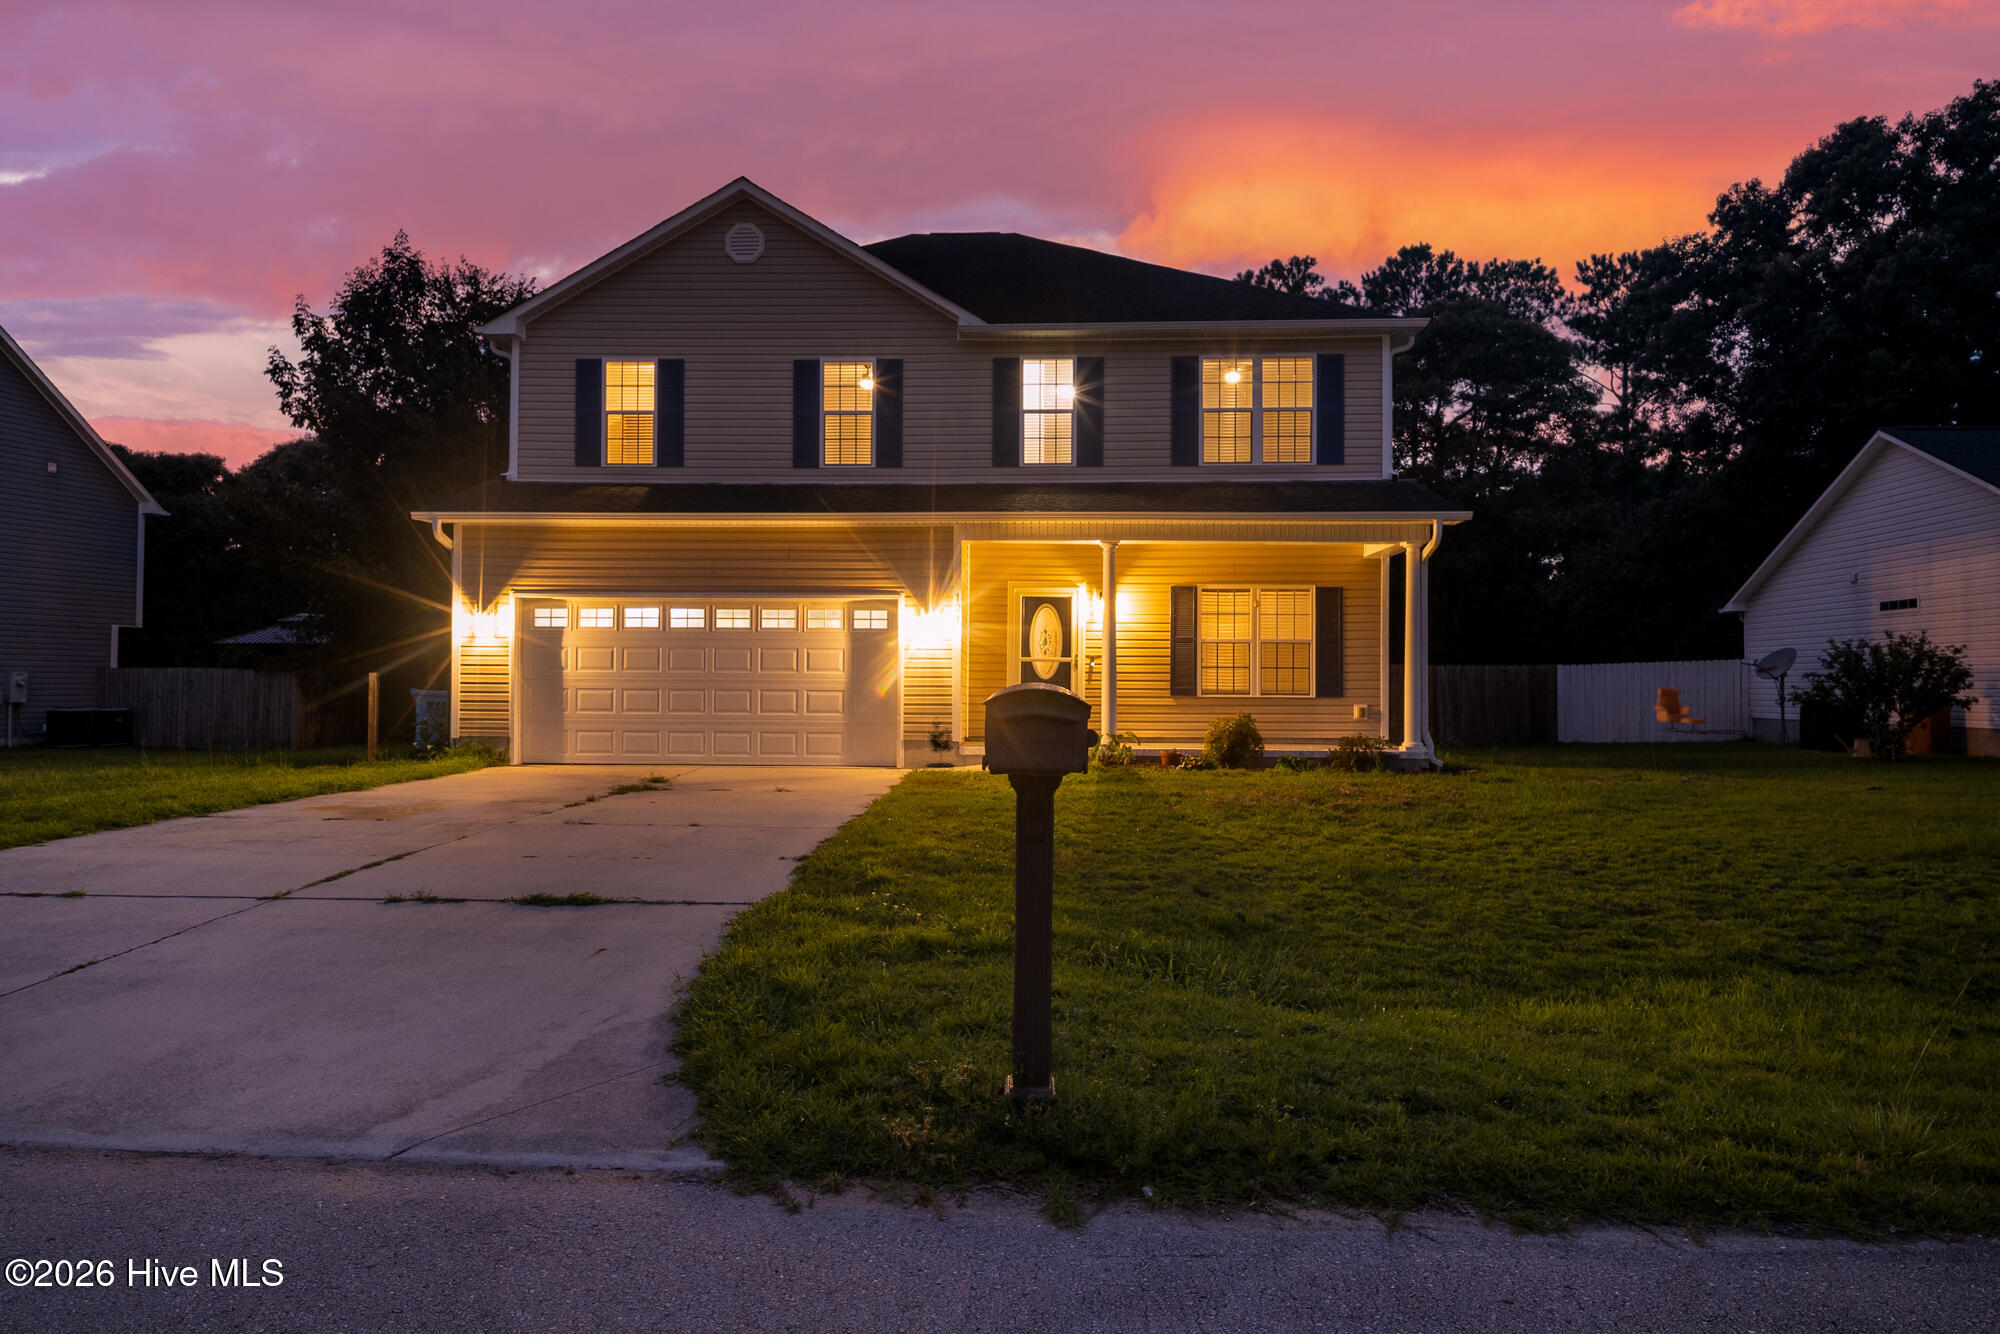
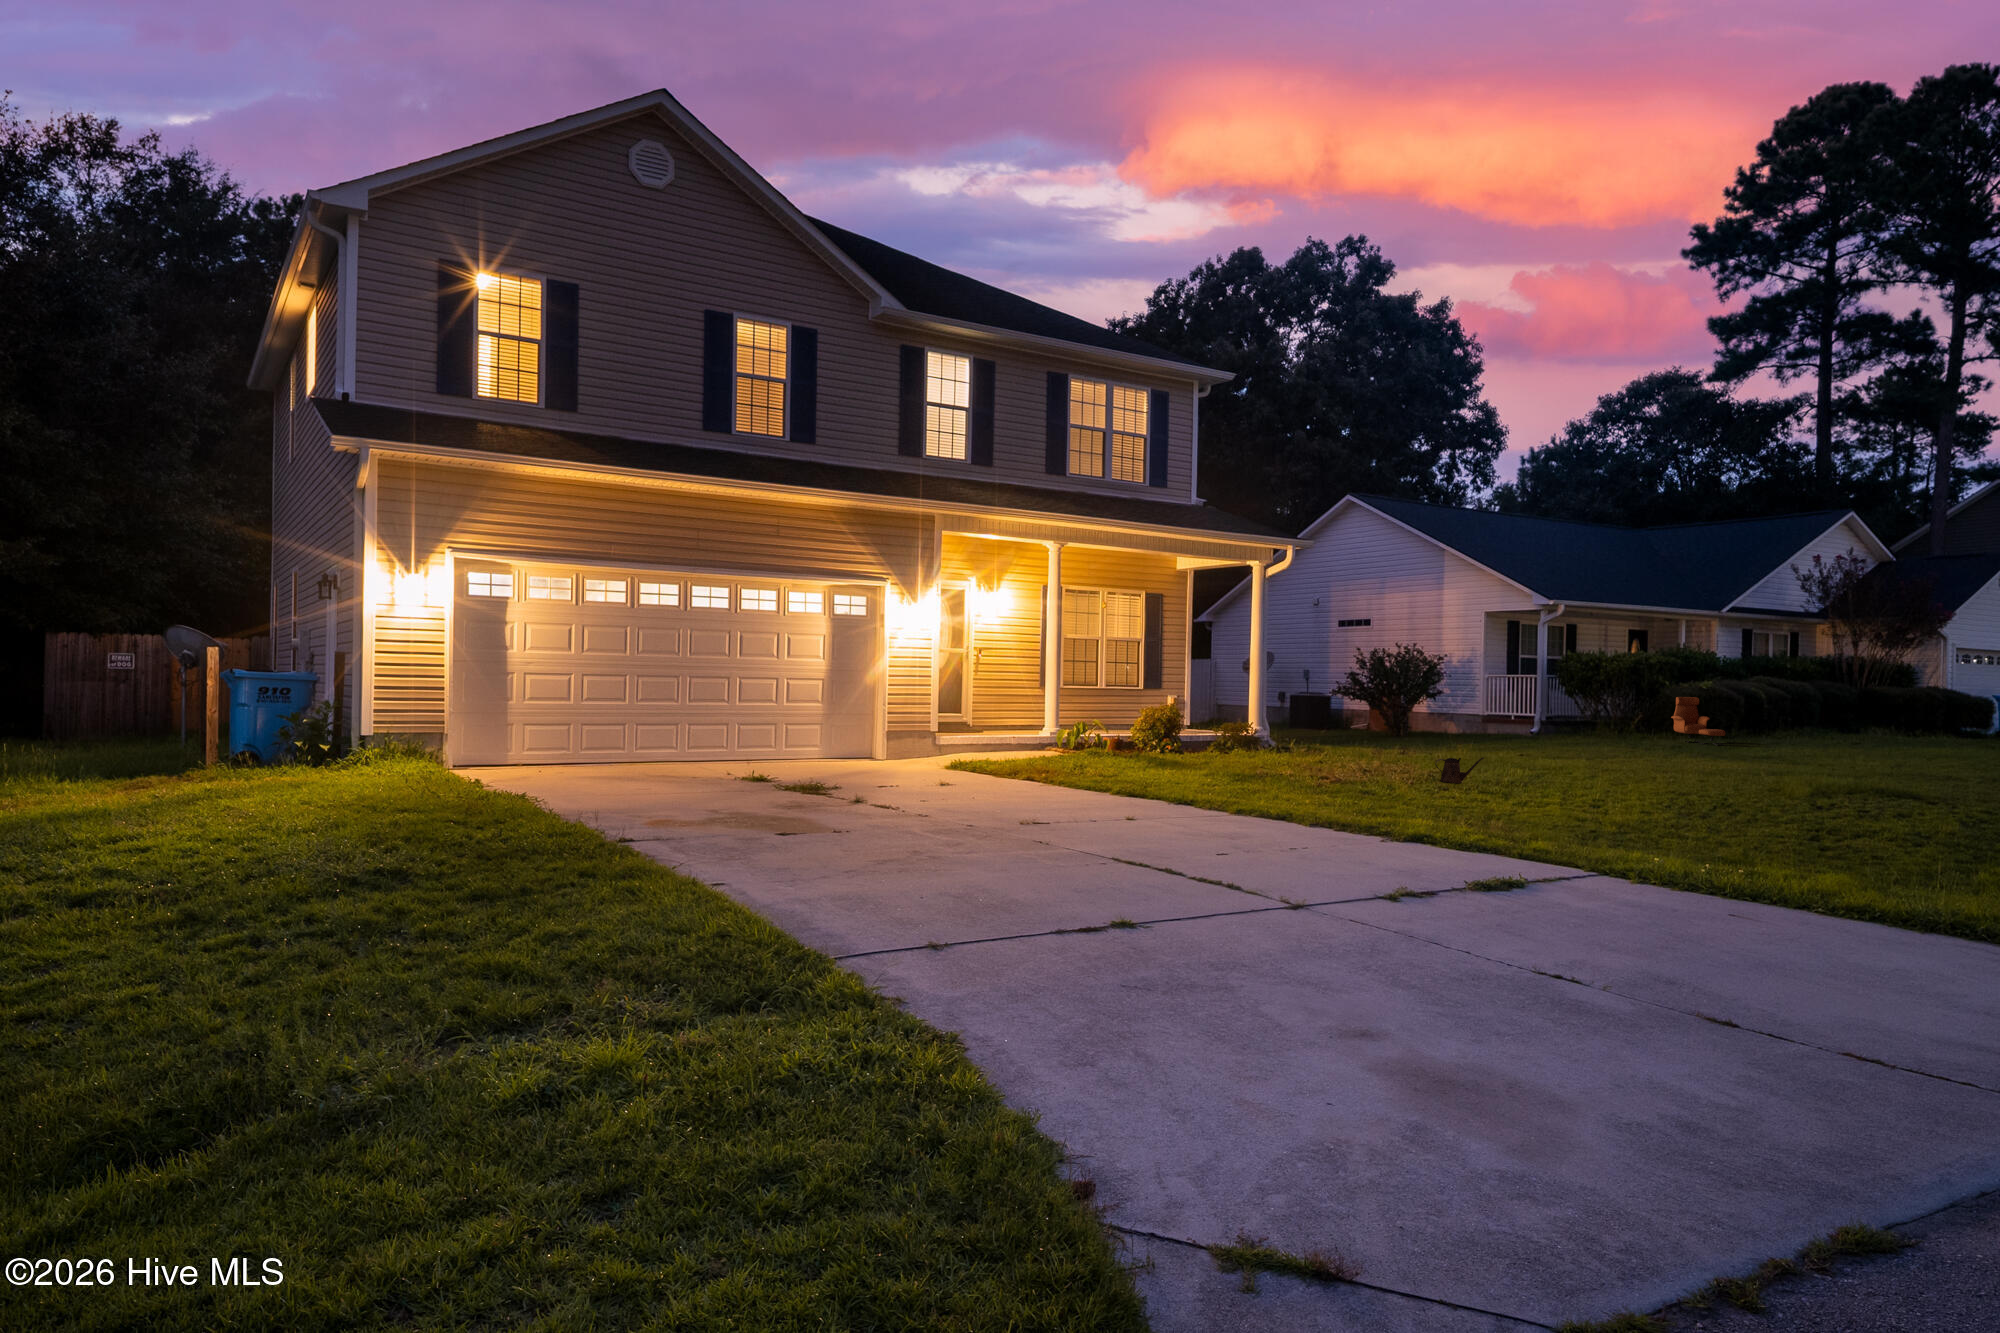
potted tree: present [927,722,953,767] -> none [908,707,941,762]
watering can: present [1839,738,1871,758] -> present [1435,758,1484,783]

